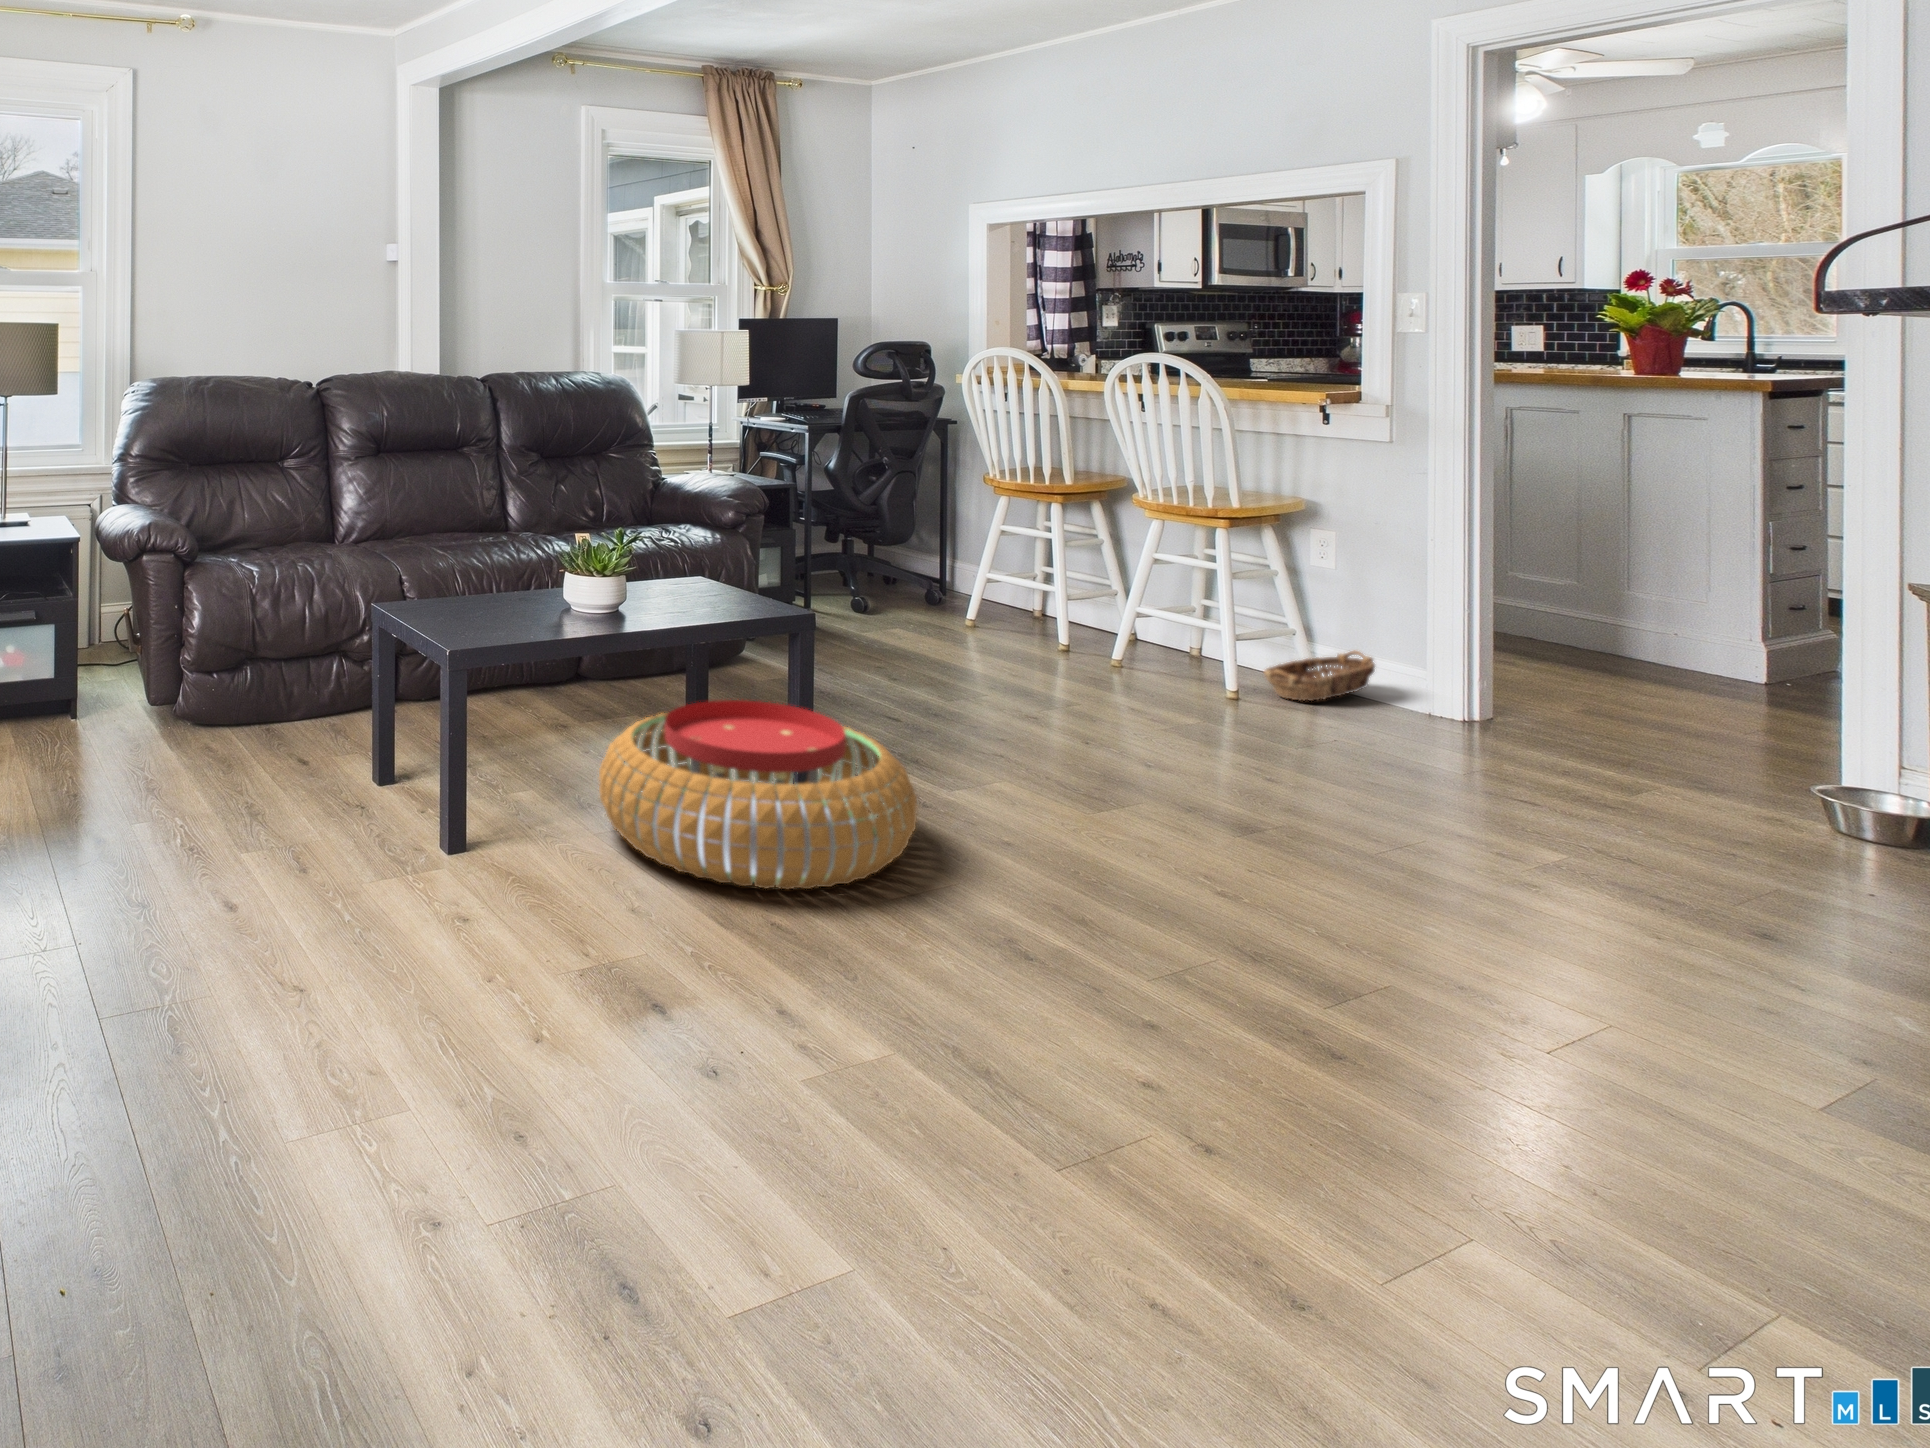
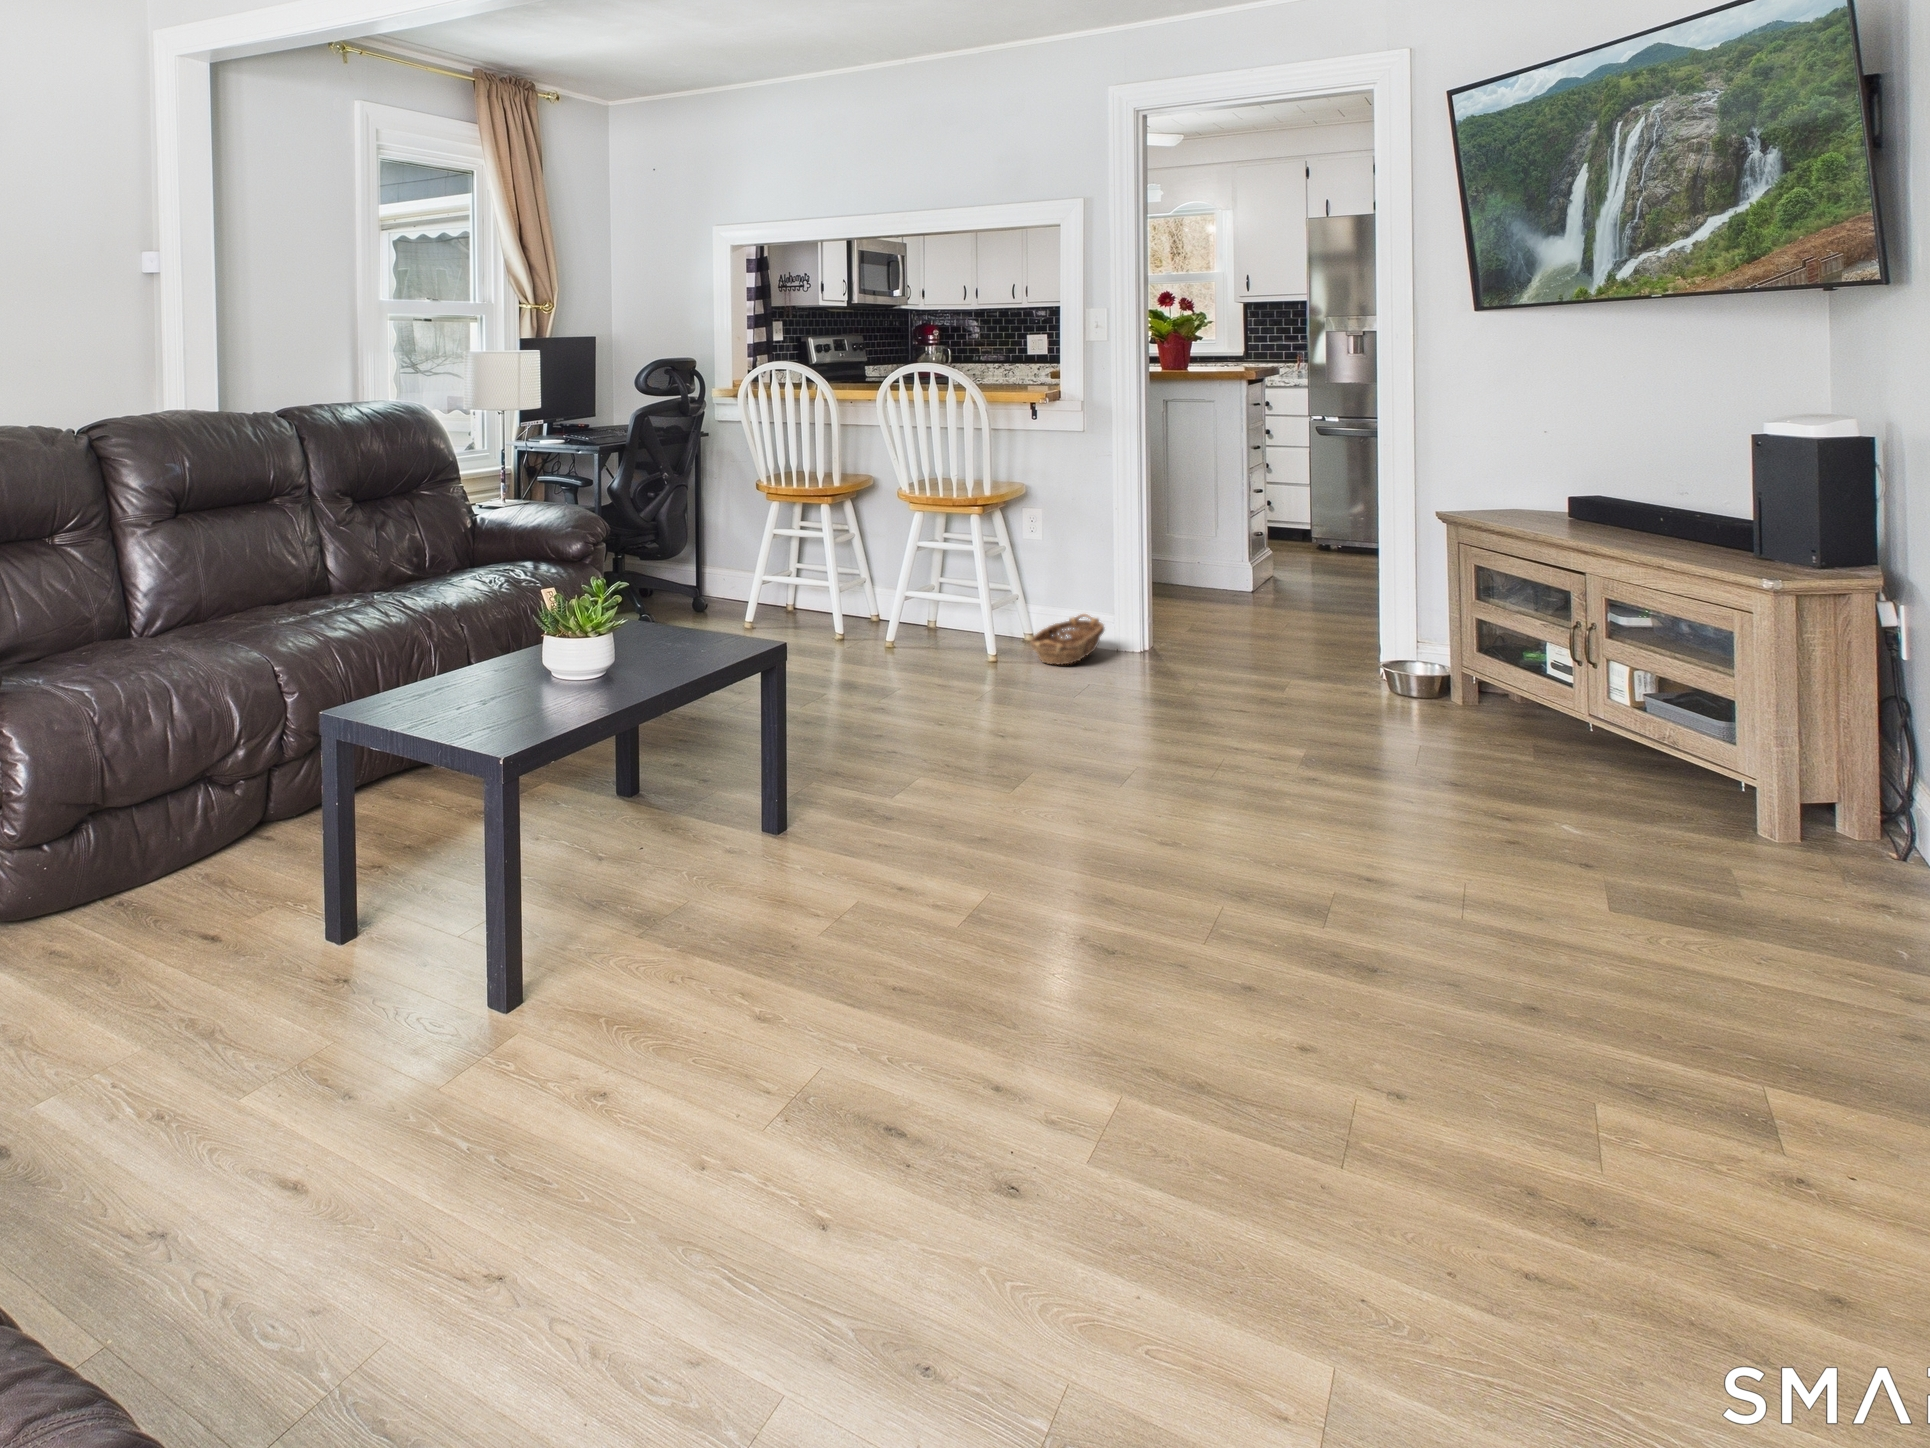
pouf: present [599,700,917,889] -> none [623,760,959,977]

